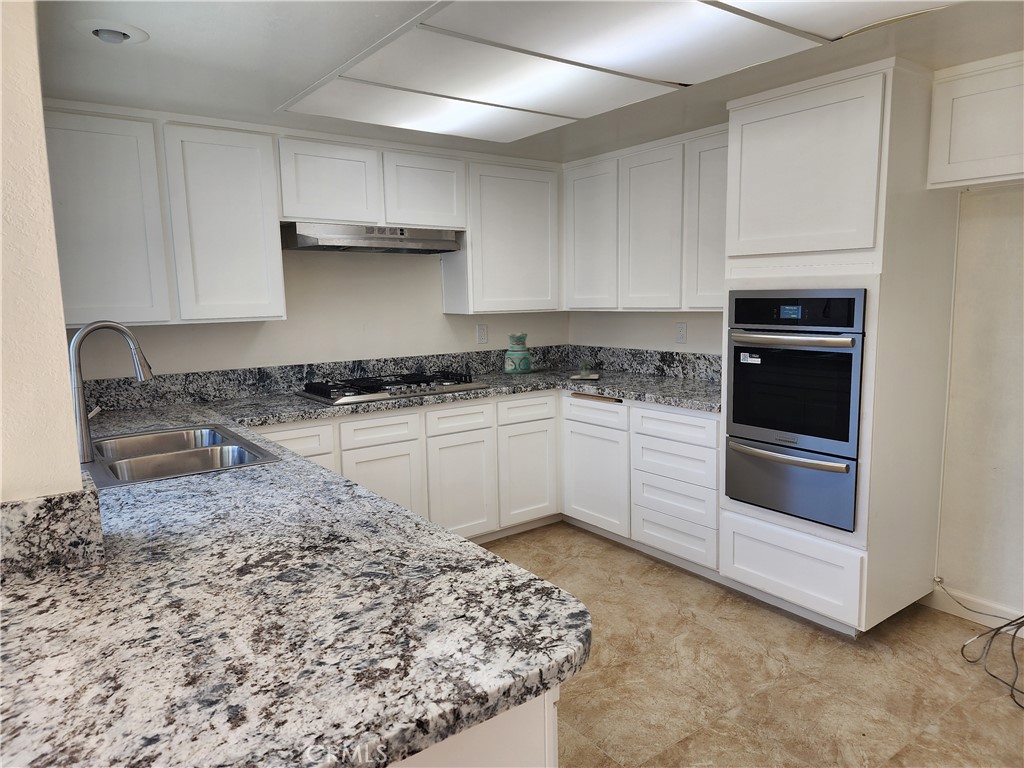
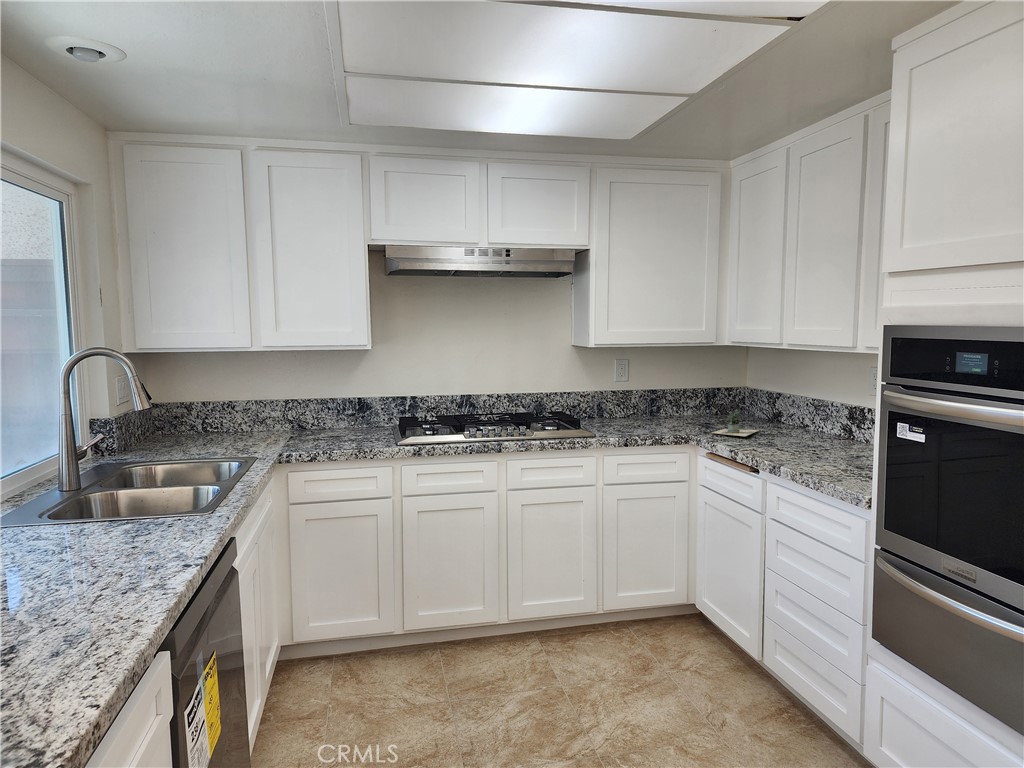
ceramic pitcher: present [505,332,531,374] -> none [646,371,679,421]

